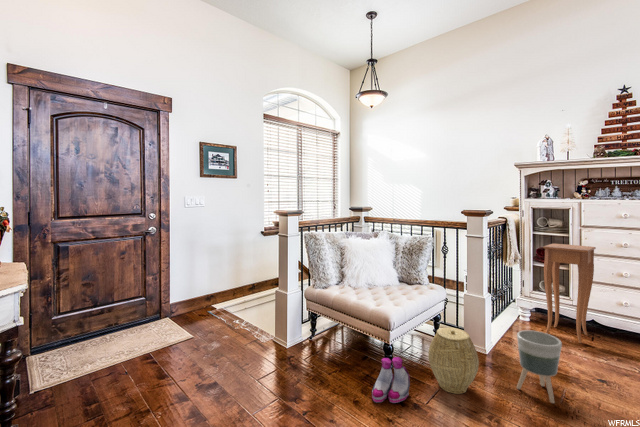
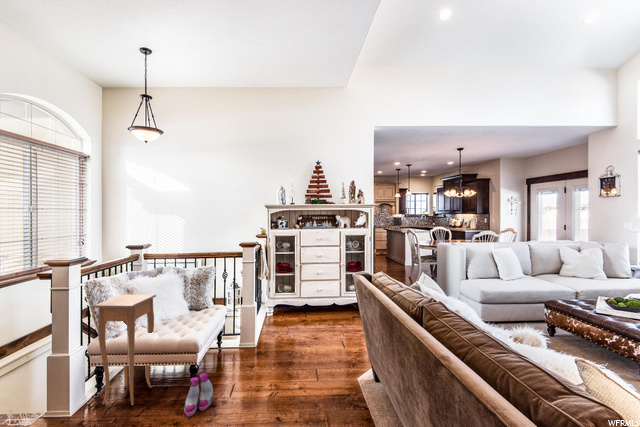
side table: present [543,243,596,343] -> present [94,294,156,405]
woven basket: present [428,327,479,394] -> none [223,336,258,384]
planter: present [517,330,562,403] -> none [277,322,300,363]

